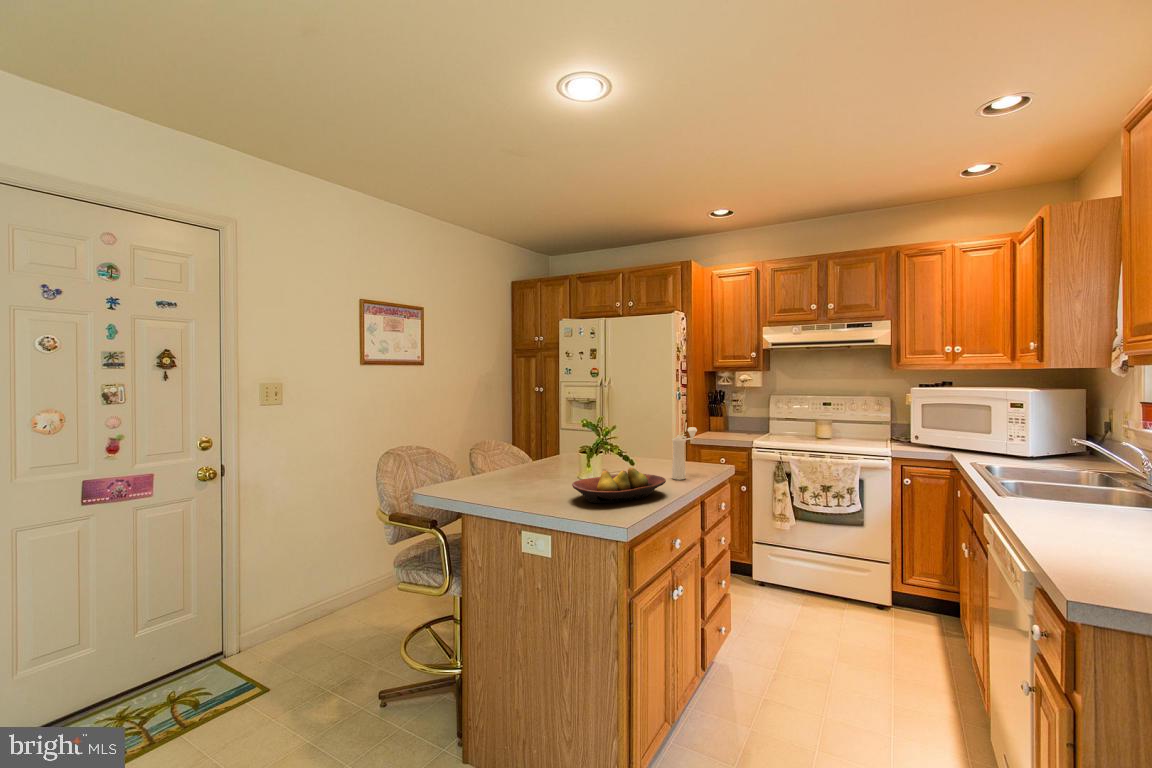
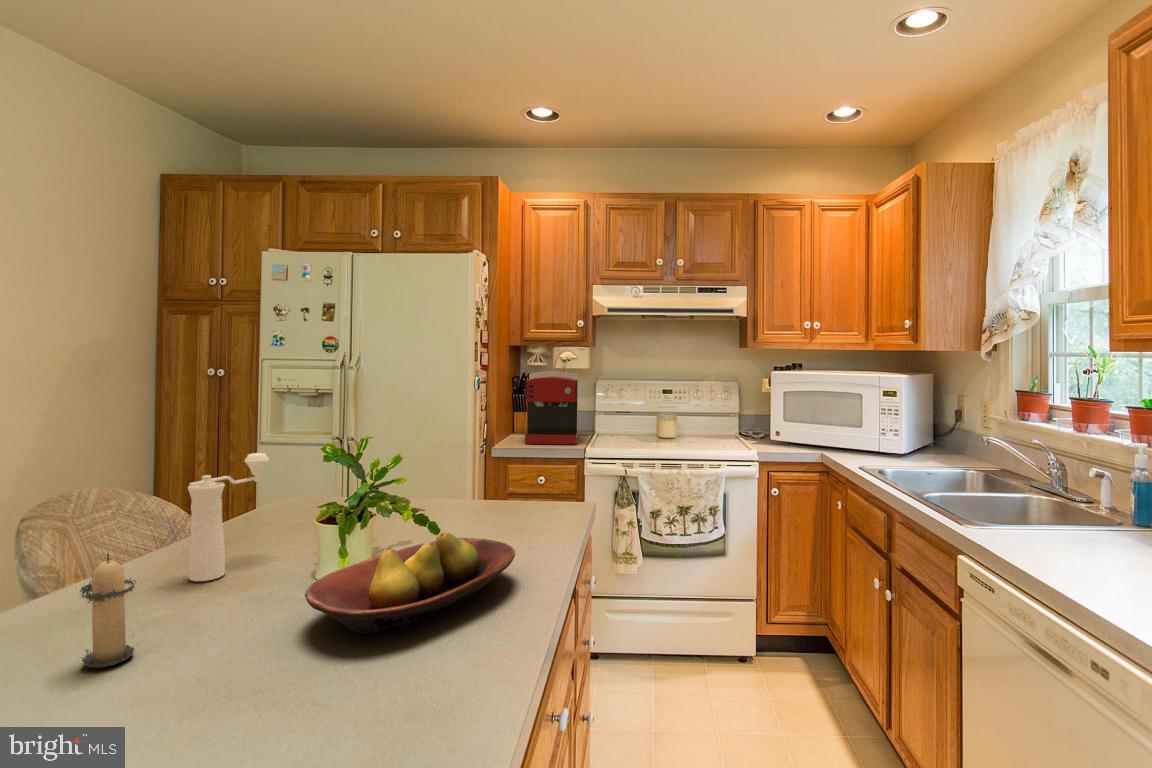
coffee maker: none [712,387,753,438] -> present [525,371,578,445]
pepper mill: present [672,427,697,480] -> present [188,453,269,581]
candle: none [498,460,518,500] -> present [80,554,136,668]

